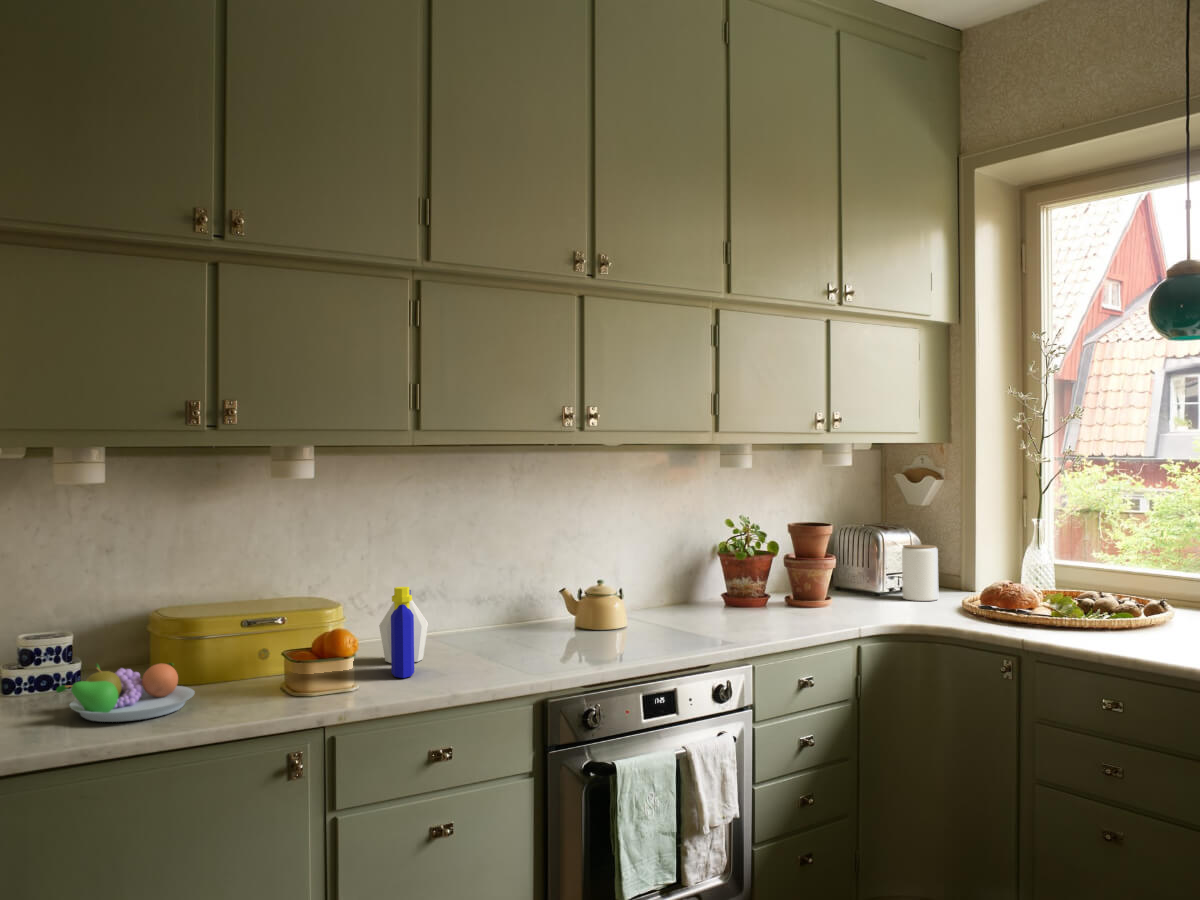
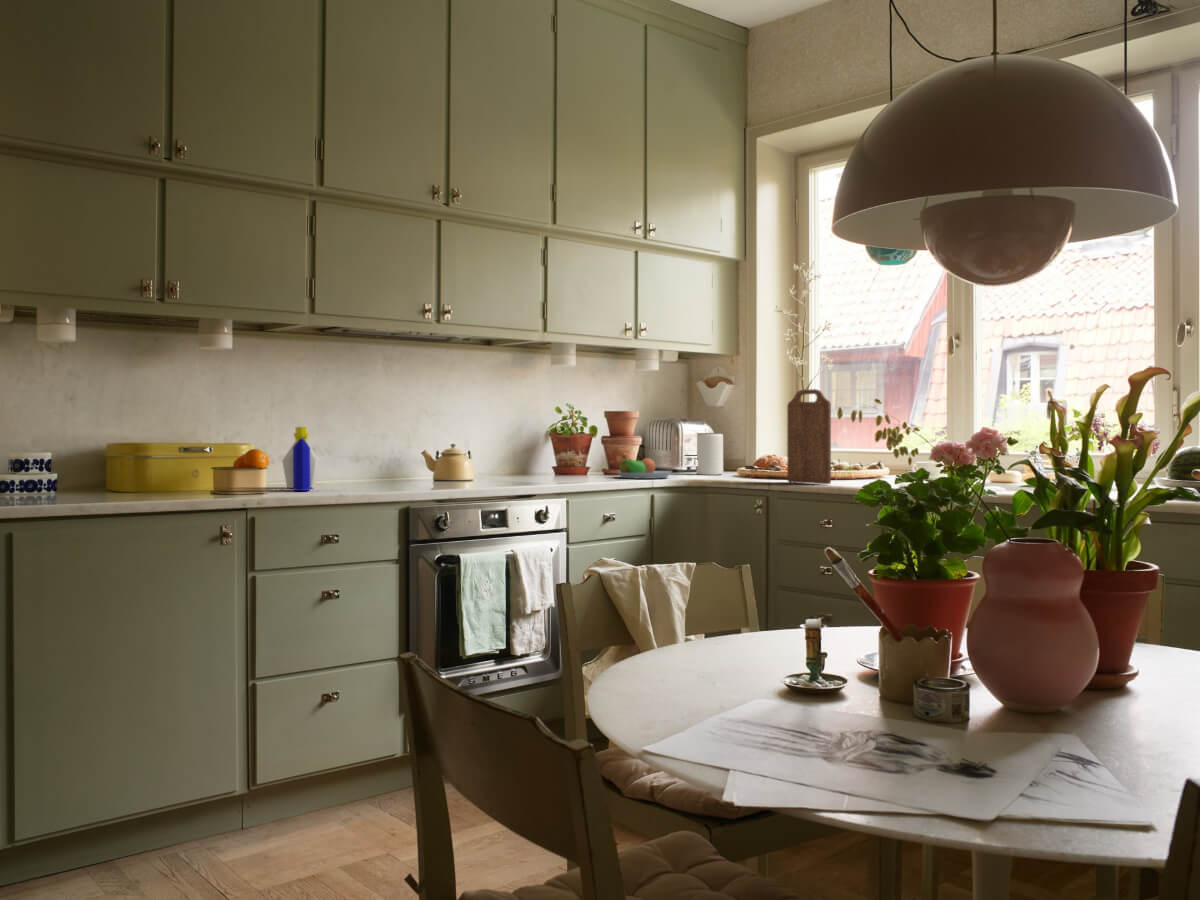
cutting board: none [1046,509,1119,643] -> present [787,389,831,484]
fruit bowl: present [56,663,195,722] -> present [617,455,672,479]

